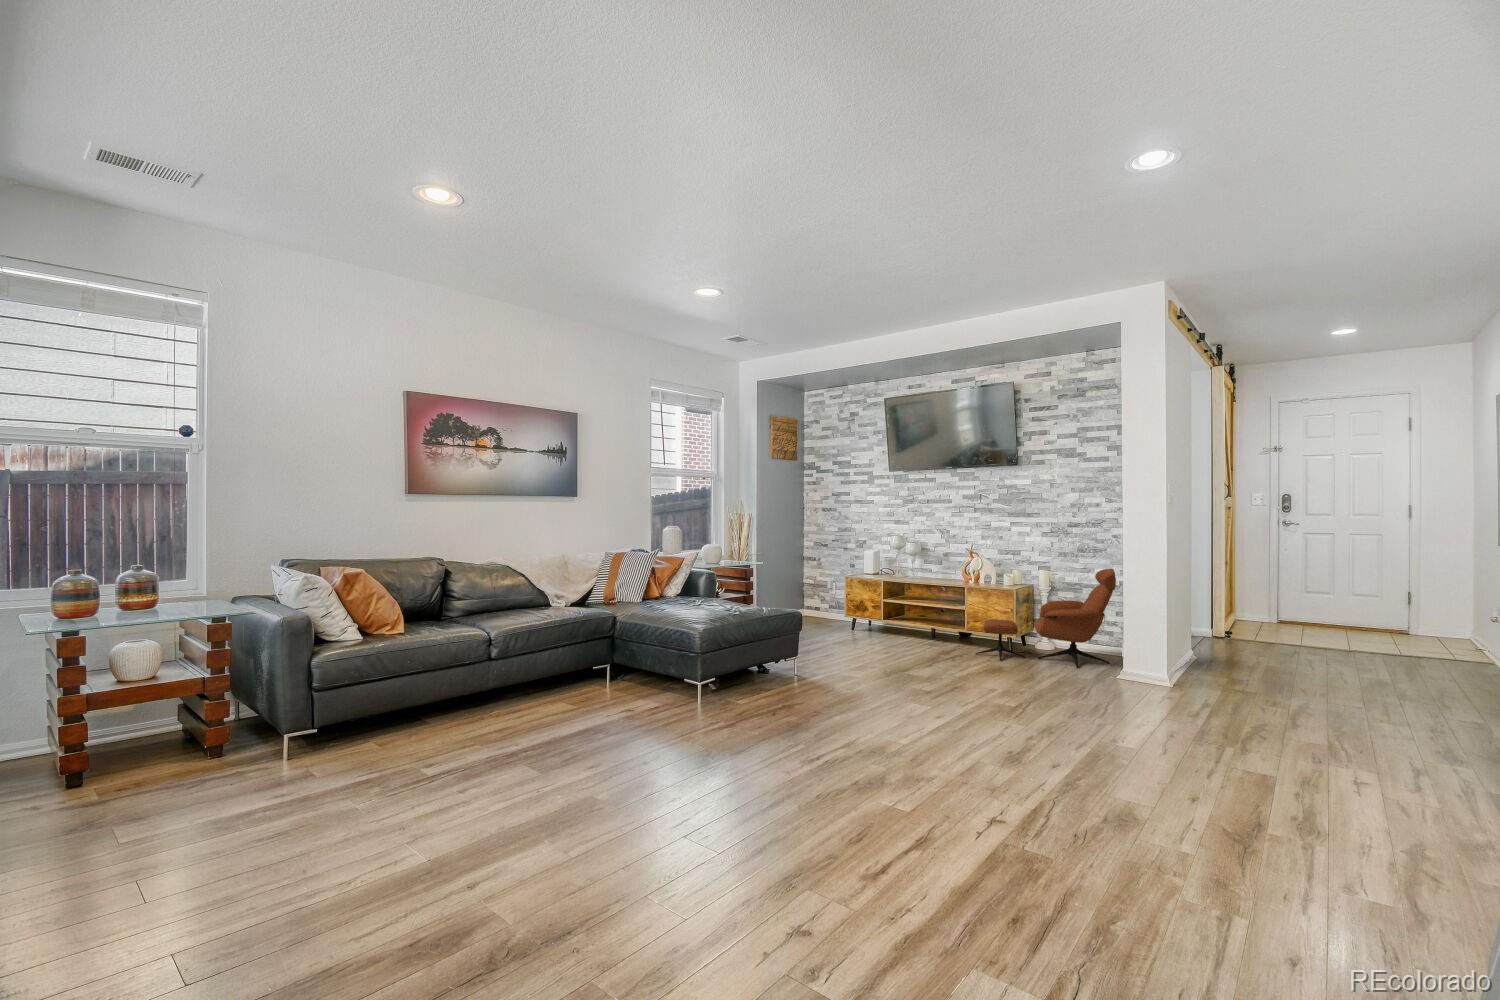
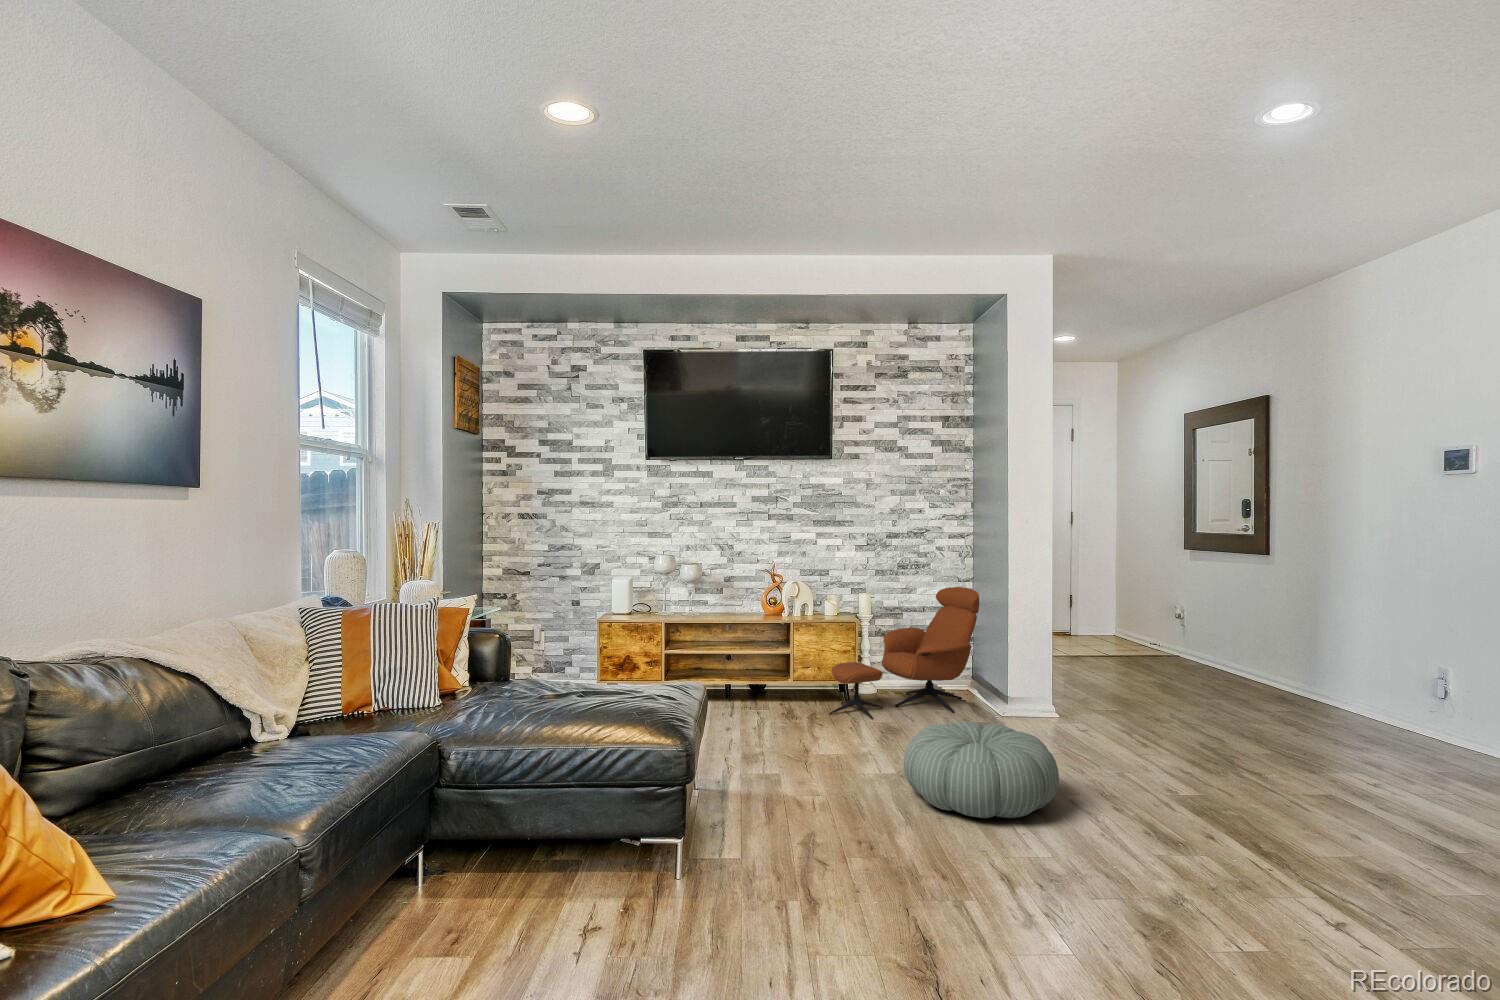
pouf: none [912,649,1022,711] -> present [904,722,1059,818]

